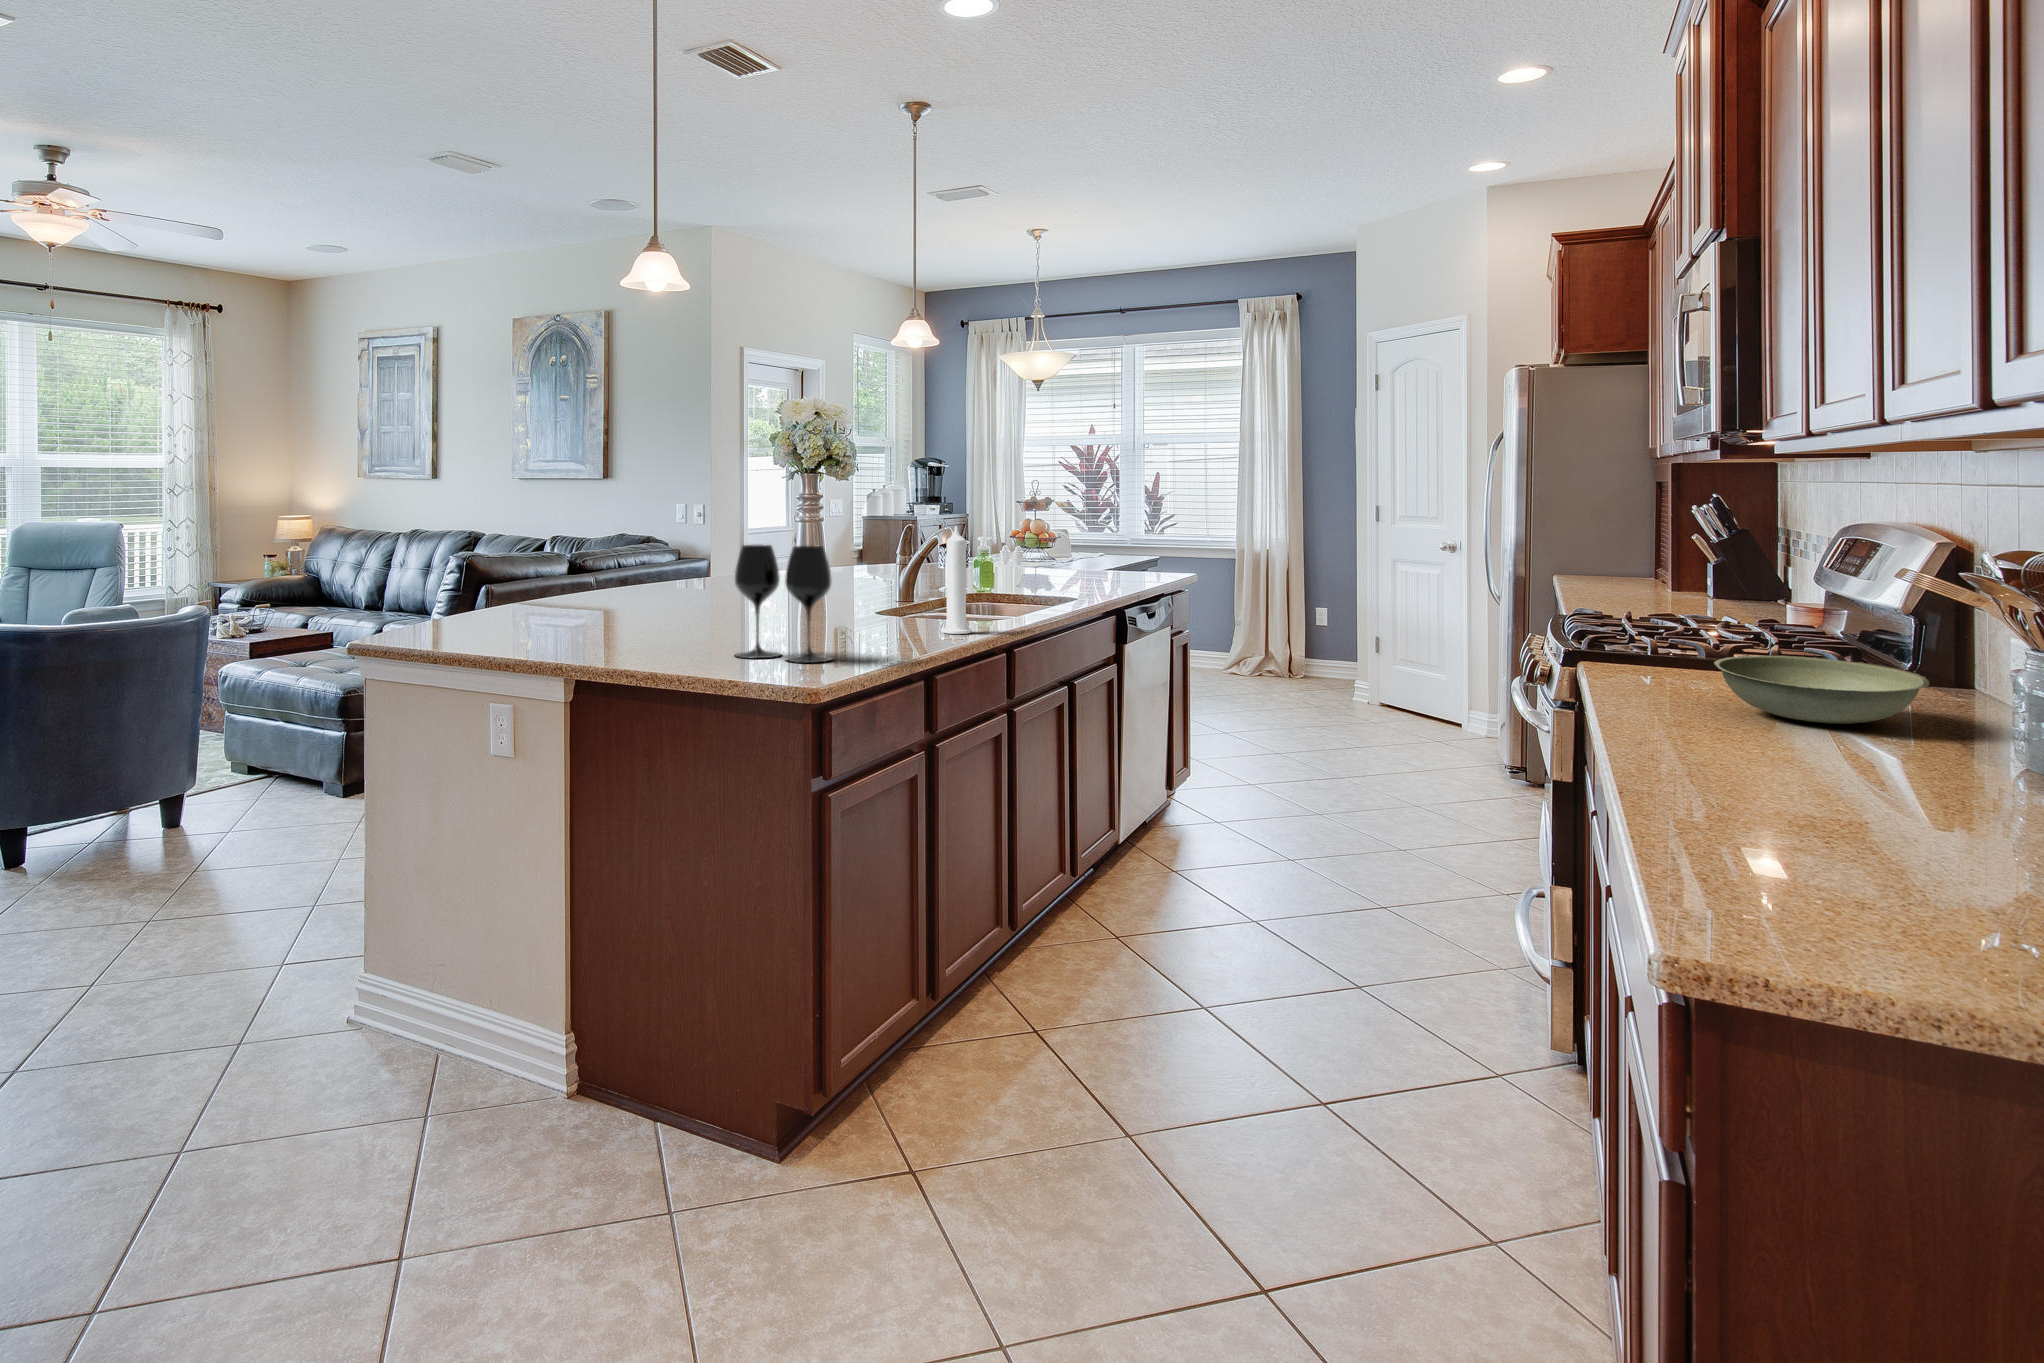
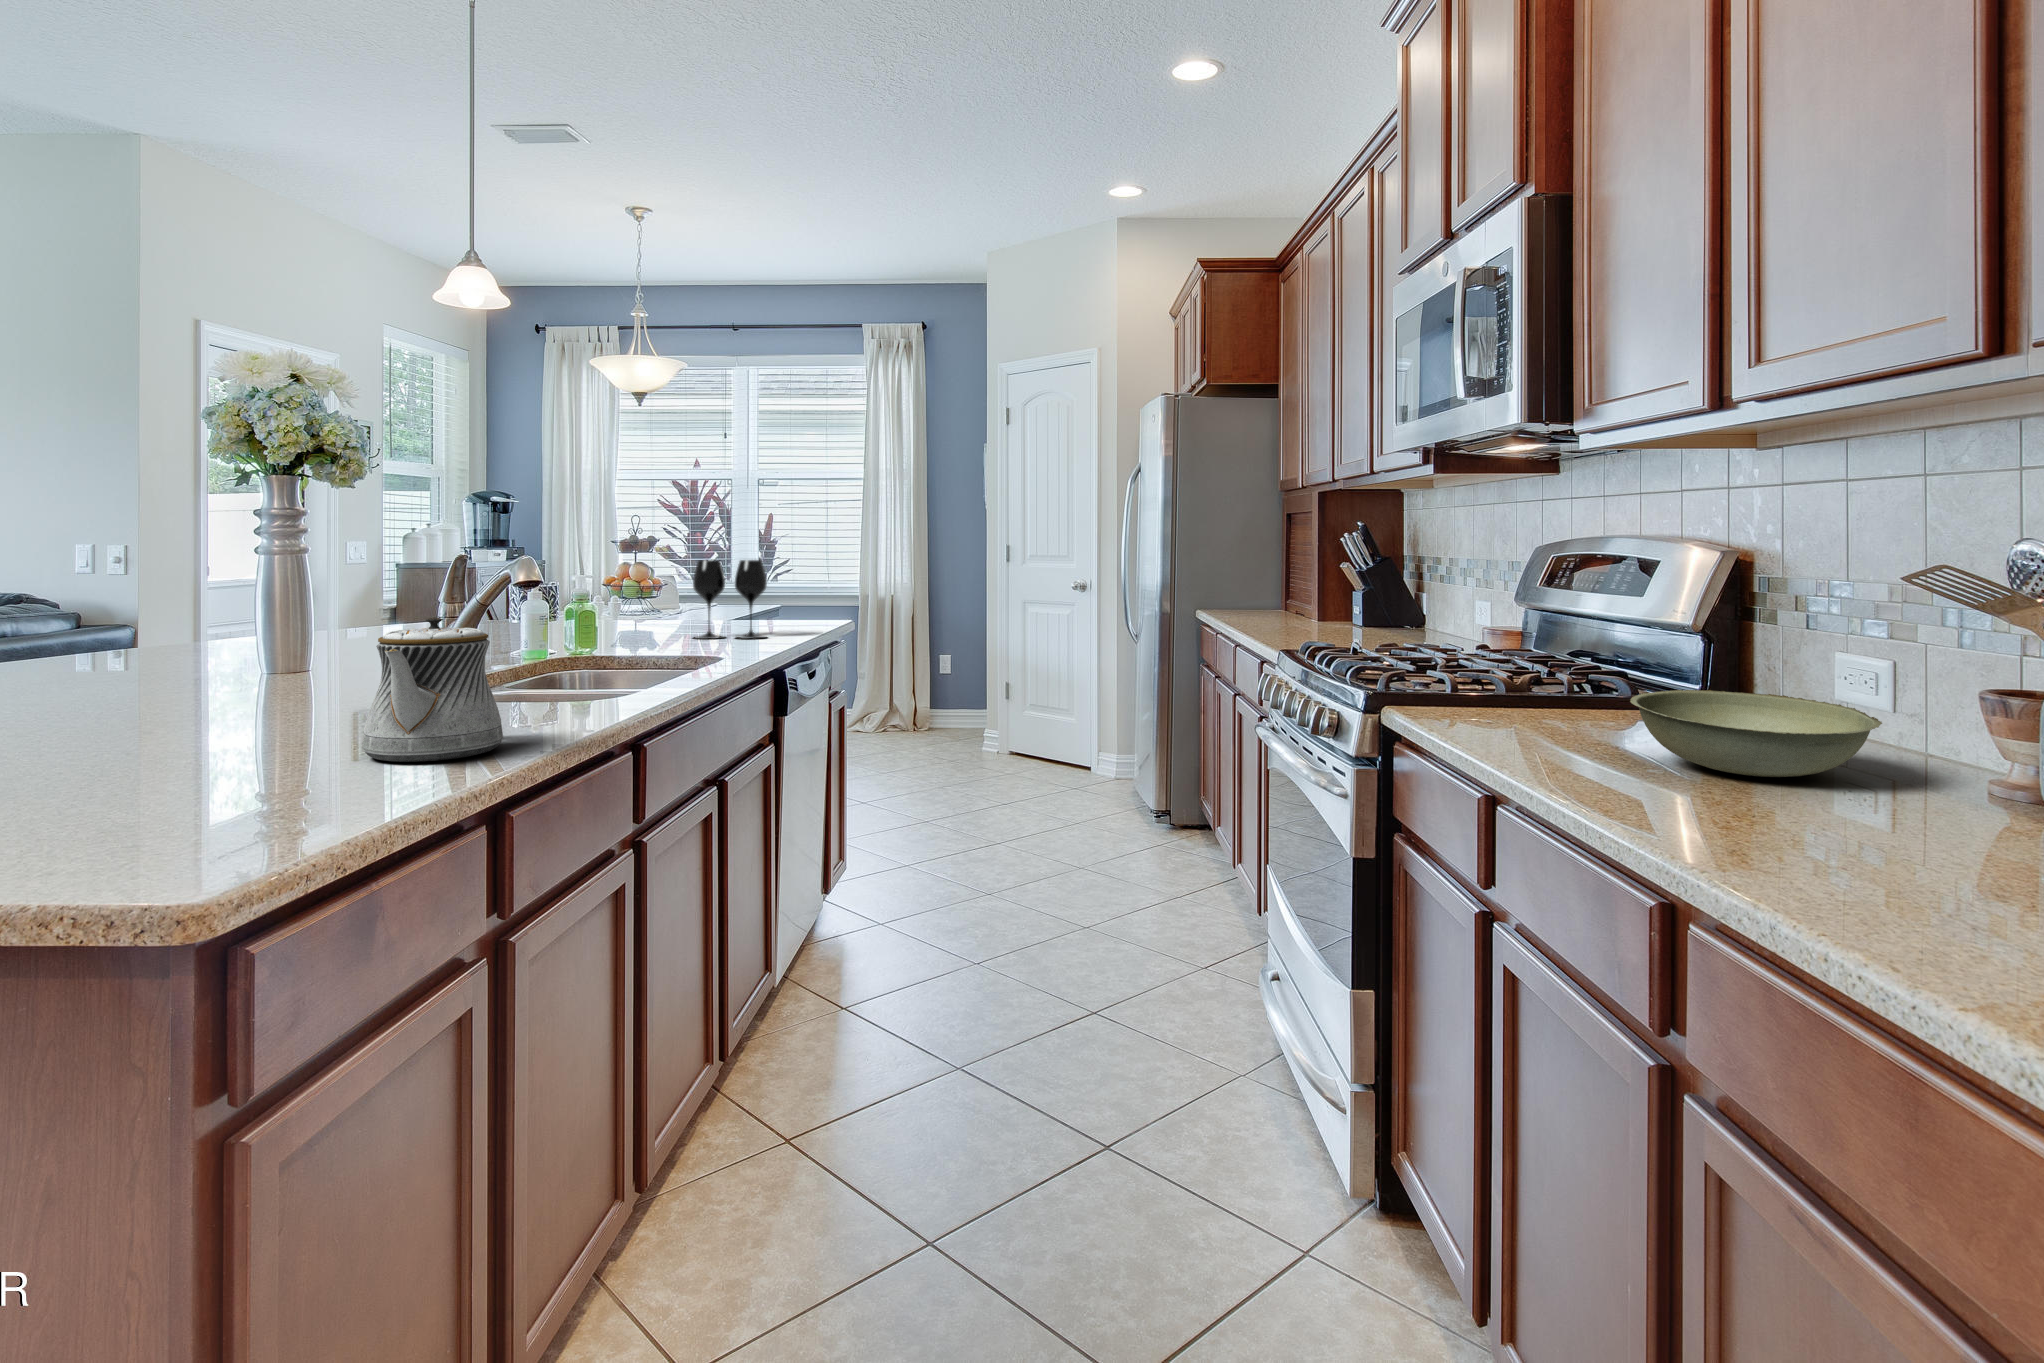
candle: present [941,526,972,634] -> none [521,546,575,730]
wine glass: present [735,545,832,663] -> present [693,560,767,639]
teapot: none [861,568,931,645] -> present [362,618,503,762]

